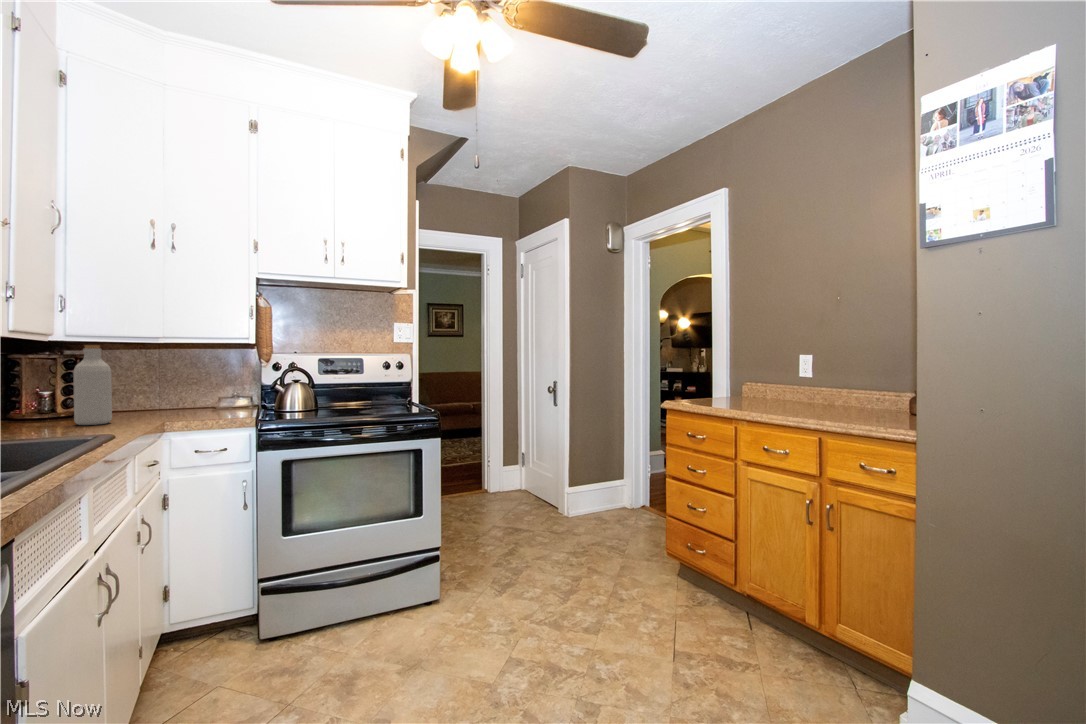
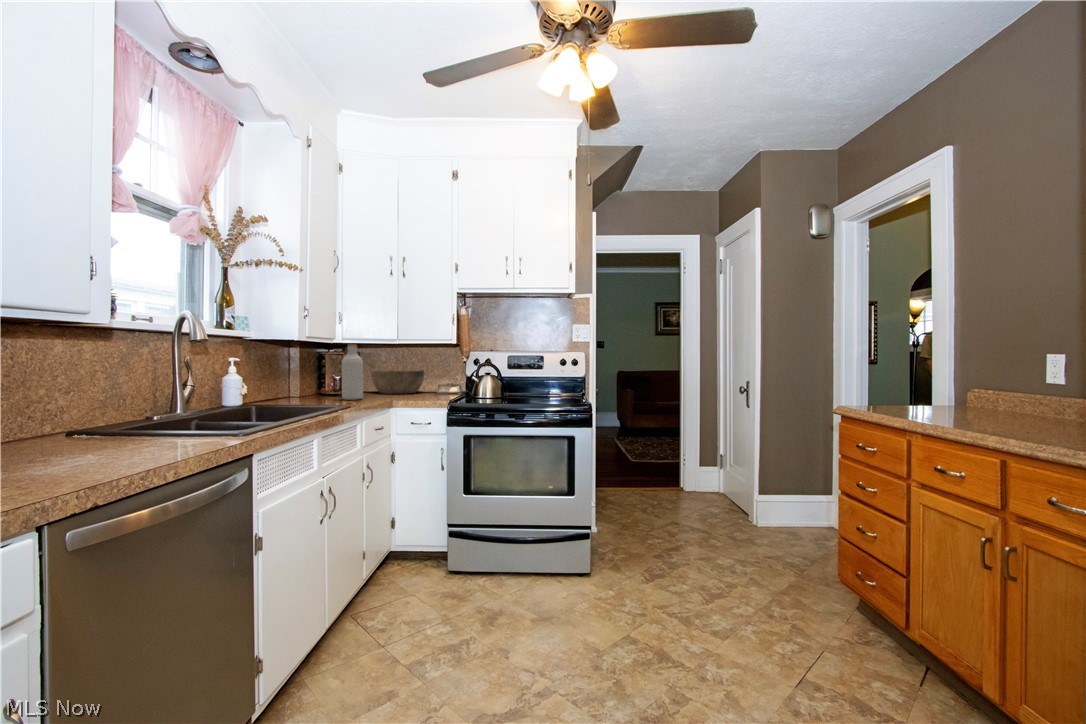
bowl: none [105,378,192,412] -> present [371,370,424,394]

